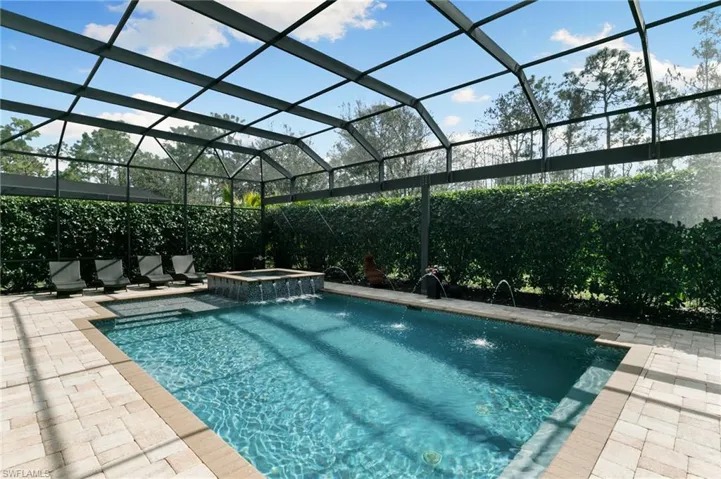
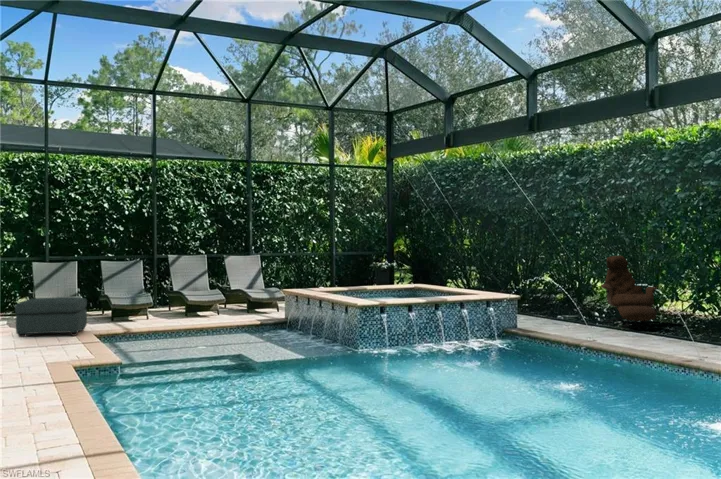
ottoman: none [46,282,91,305] -> present [15,297,87,337]

